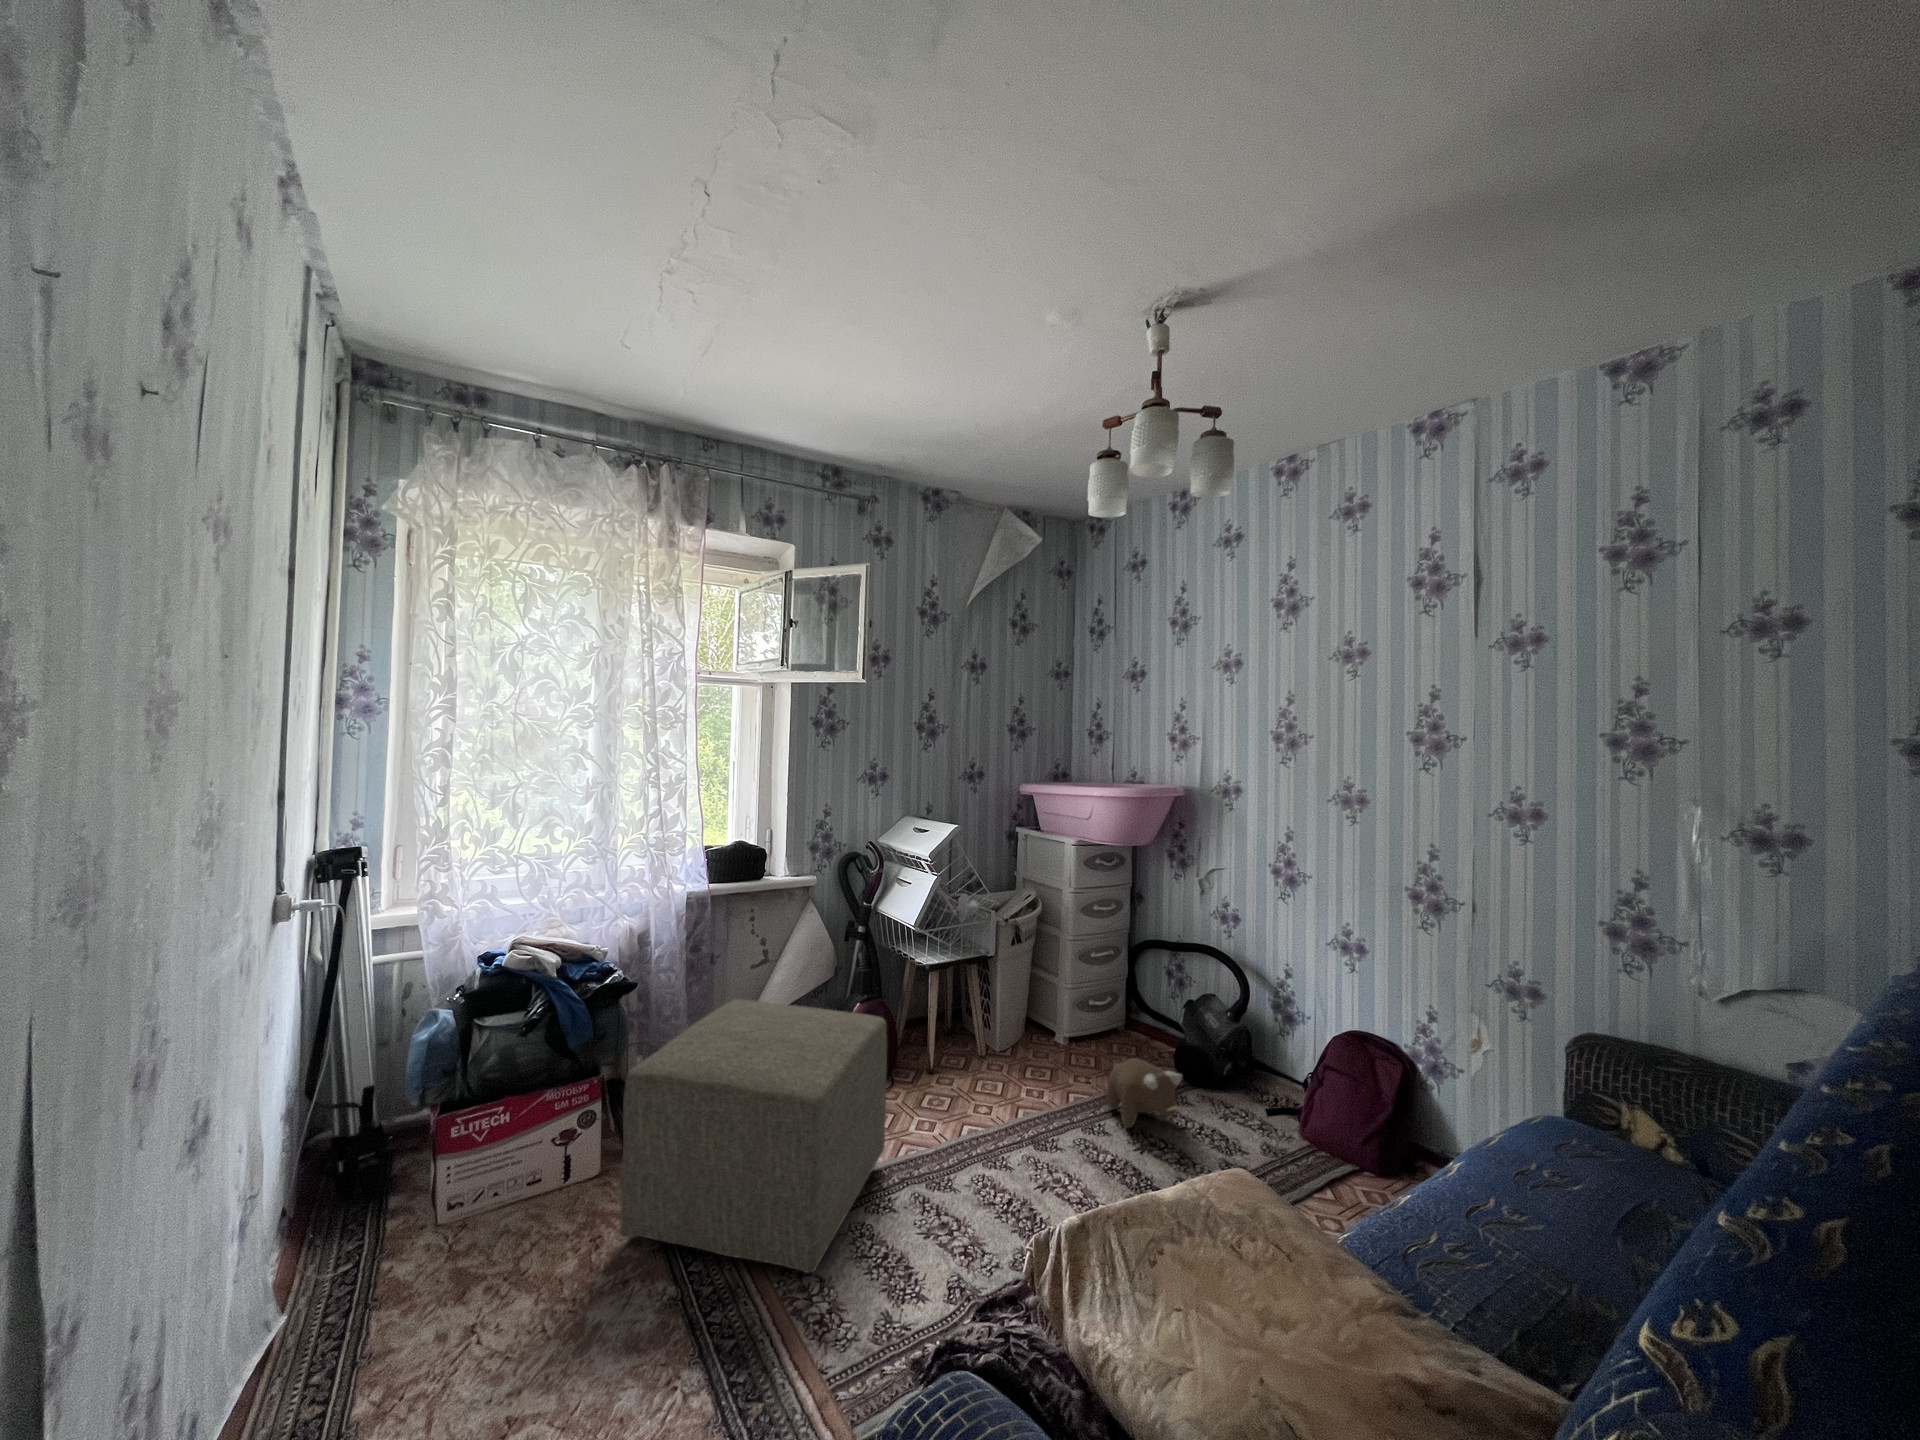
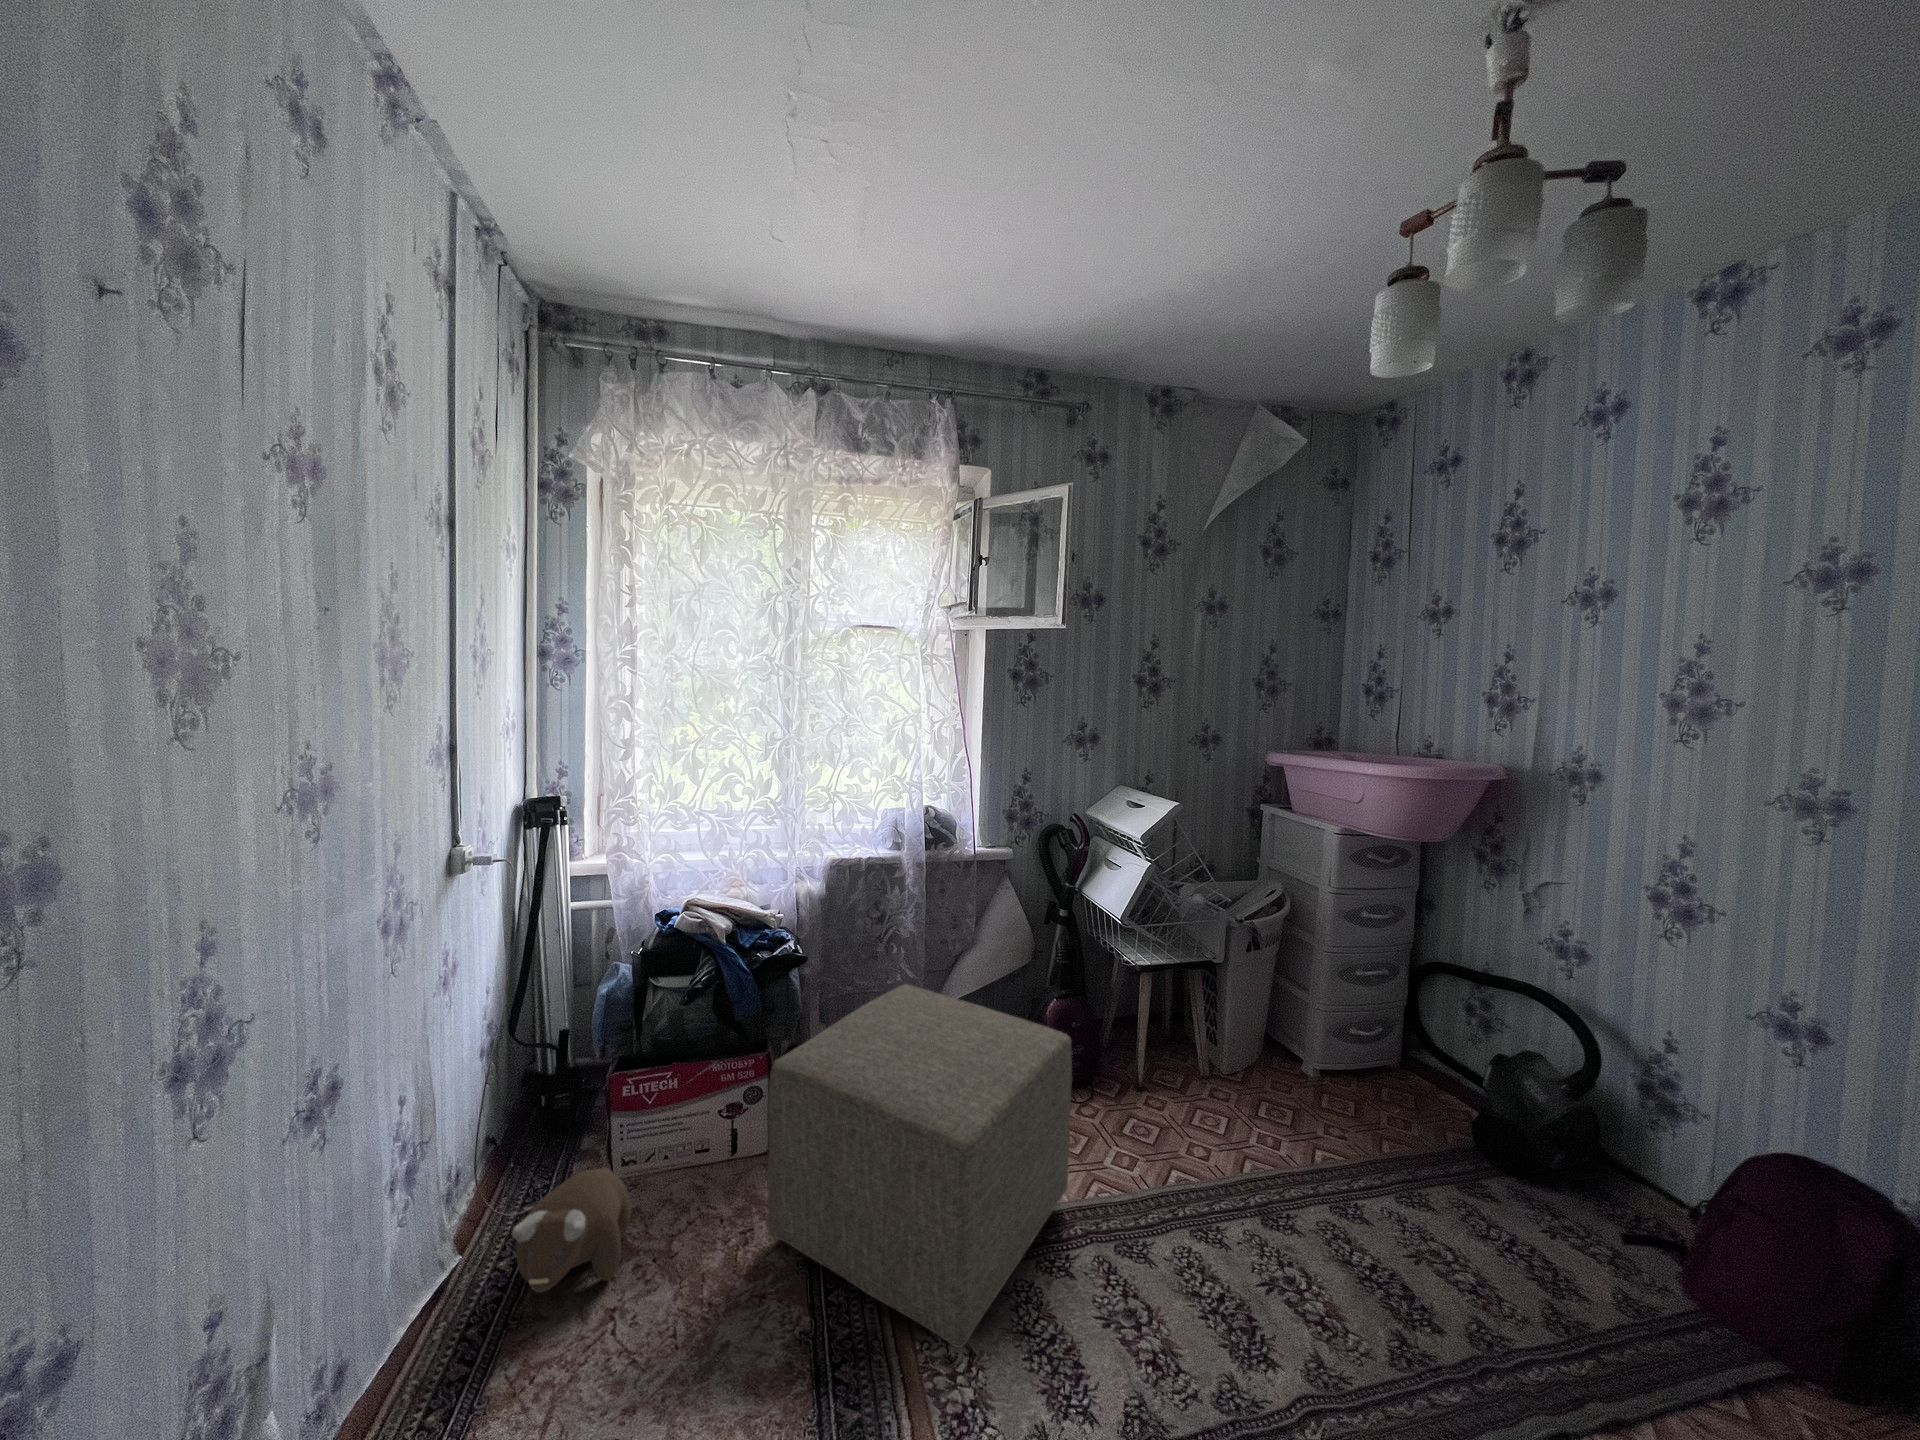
plush toy: present [1107,1058,1182,1128] -> present [512,1167,631,1293]

